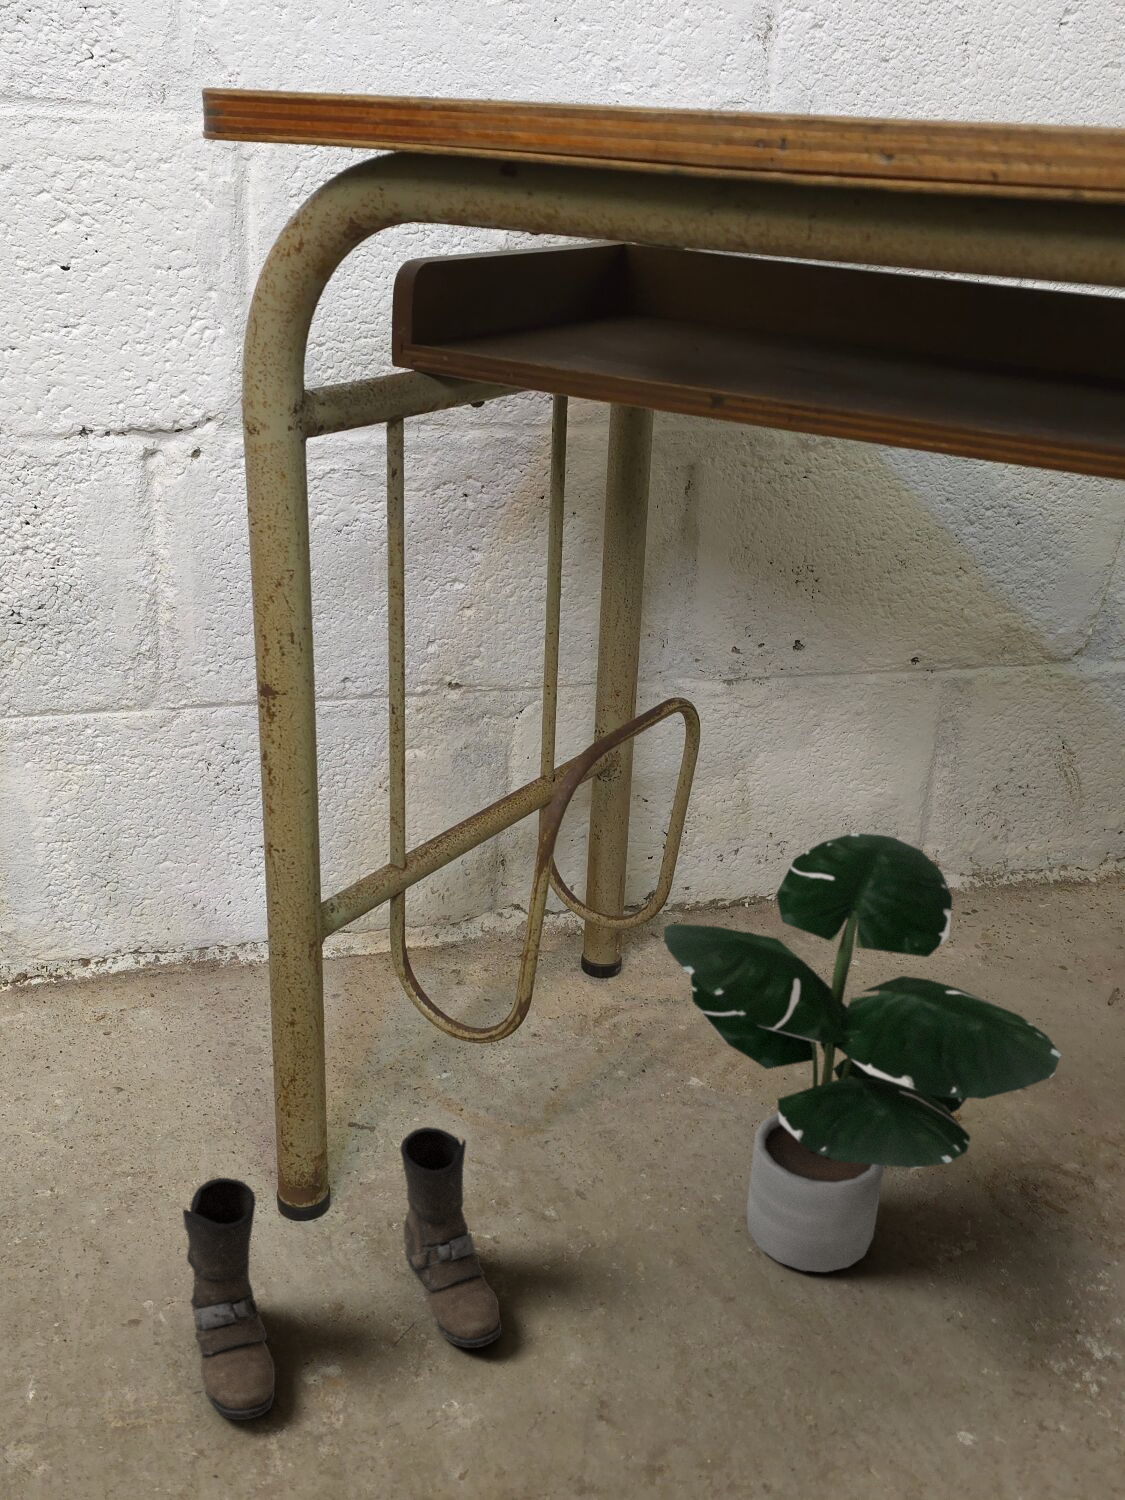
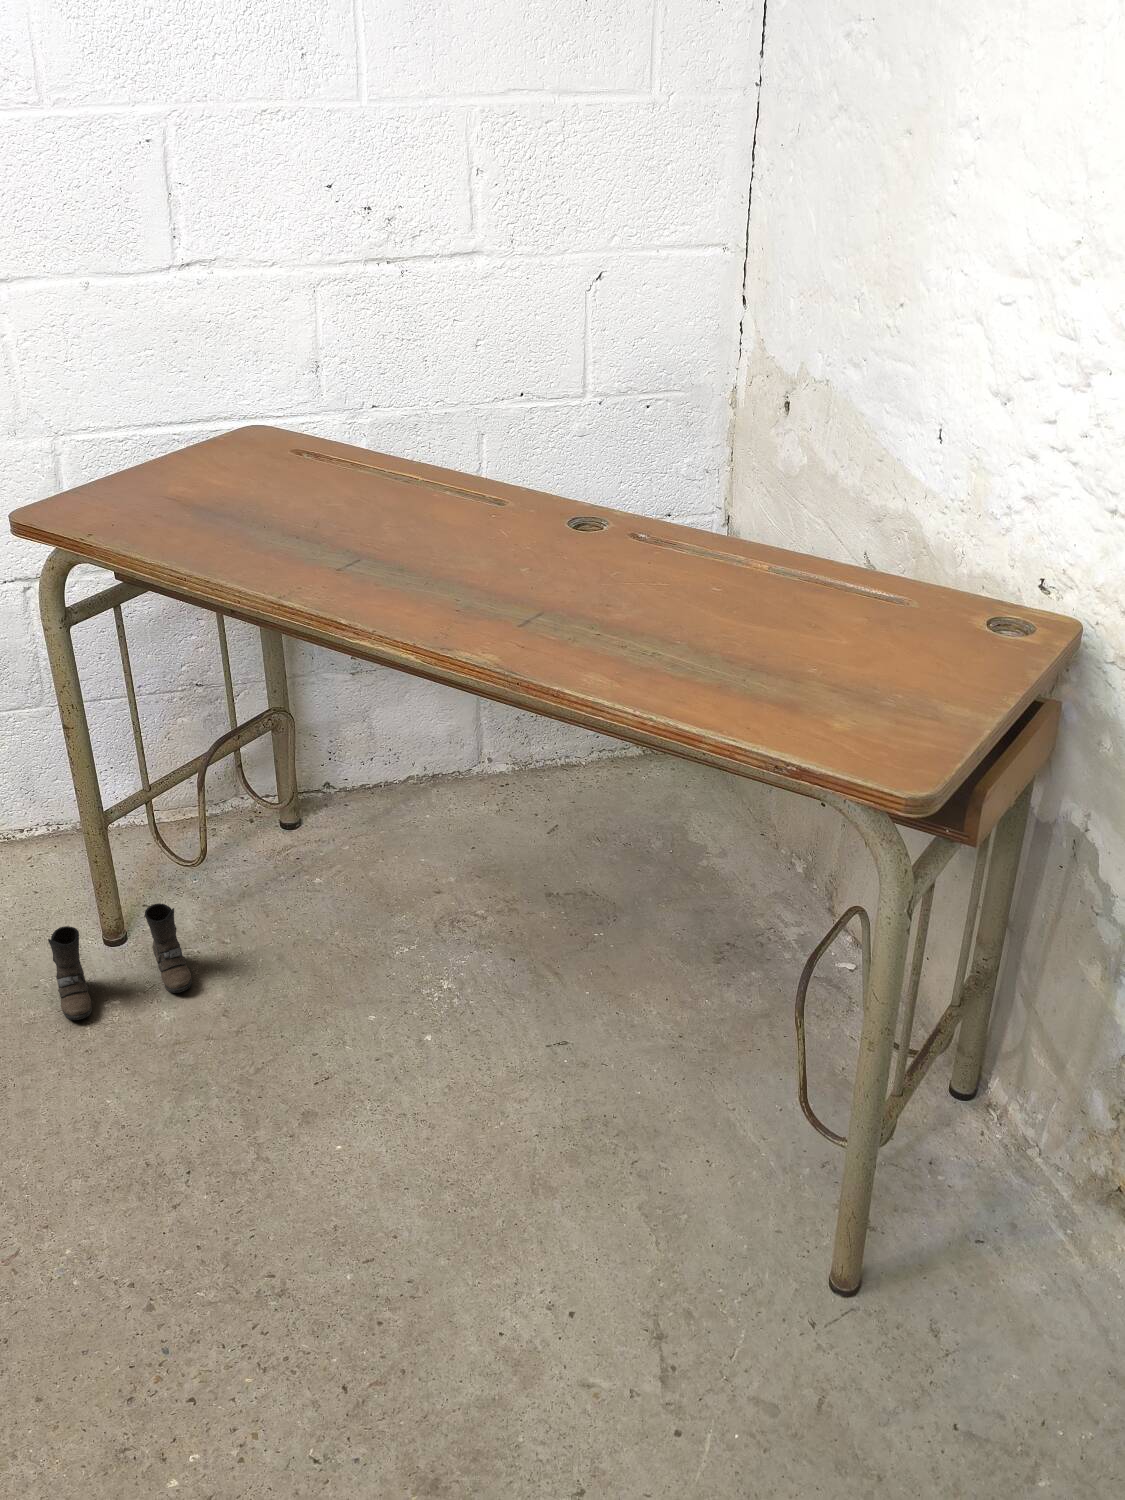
potted plant: present [664,833,1060,1272] -> none [247,766,415,961]

